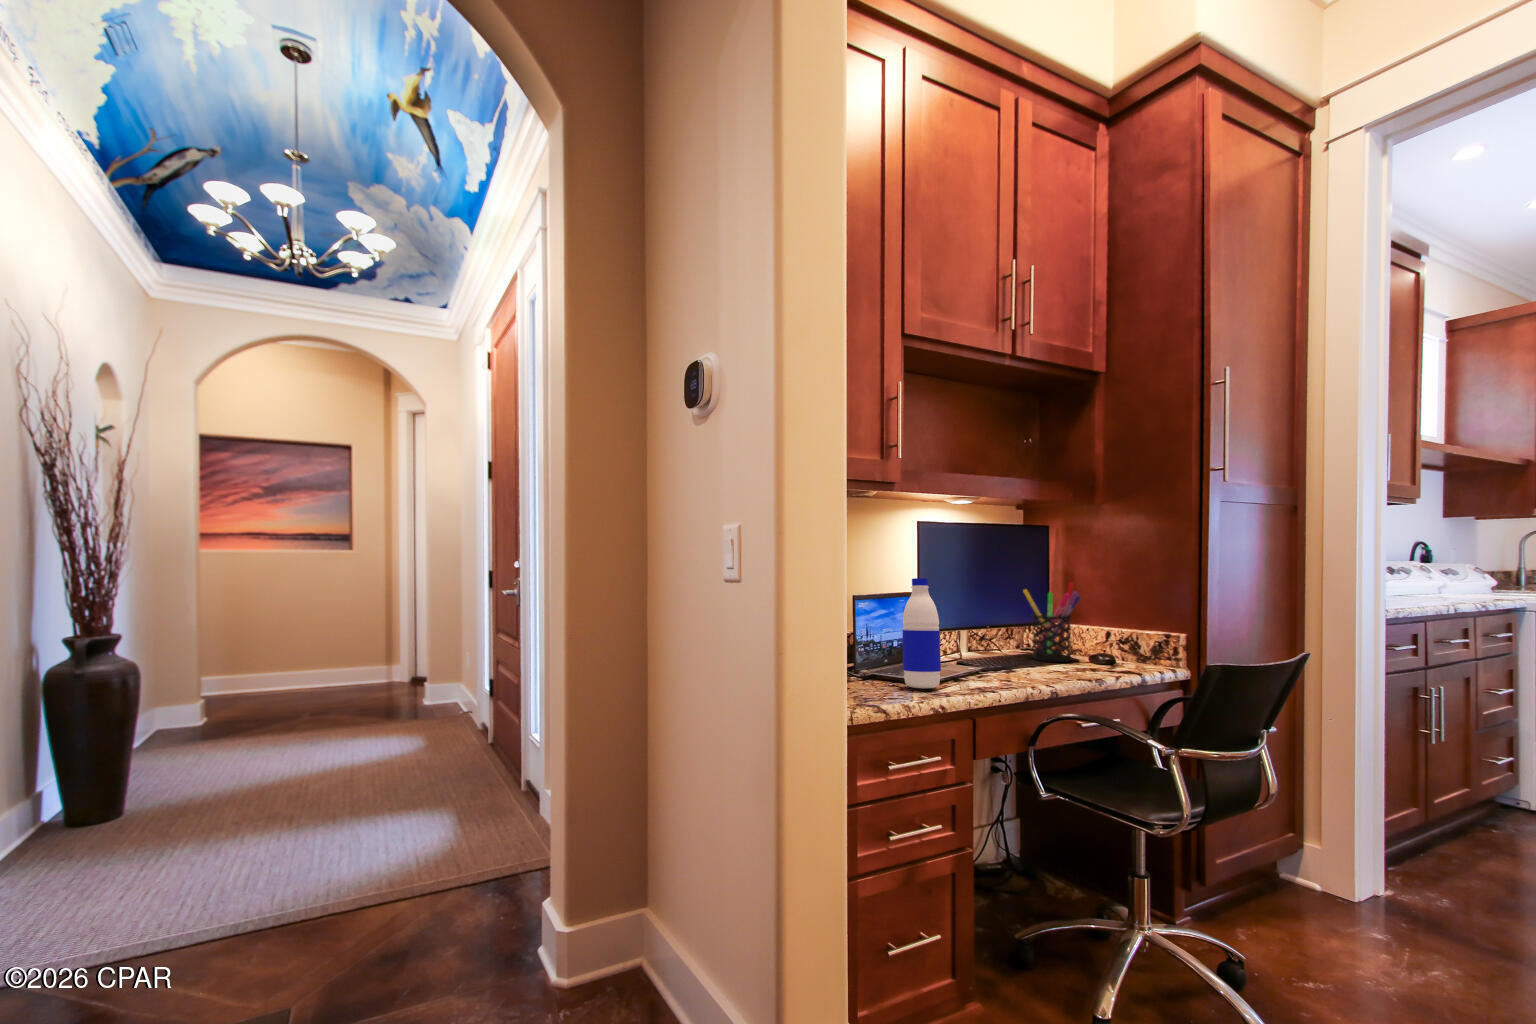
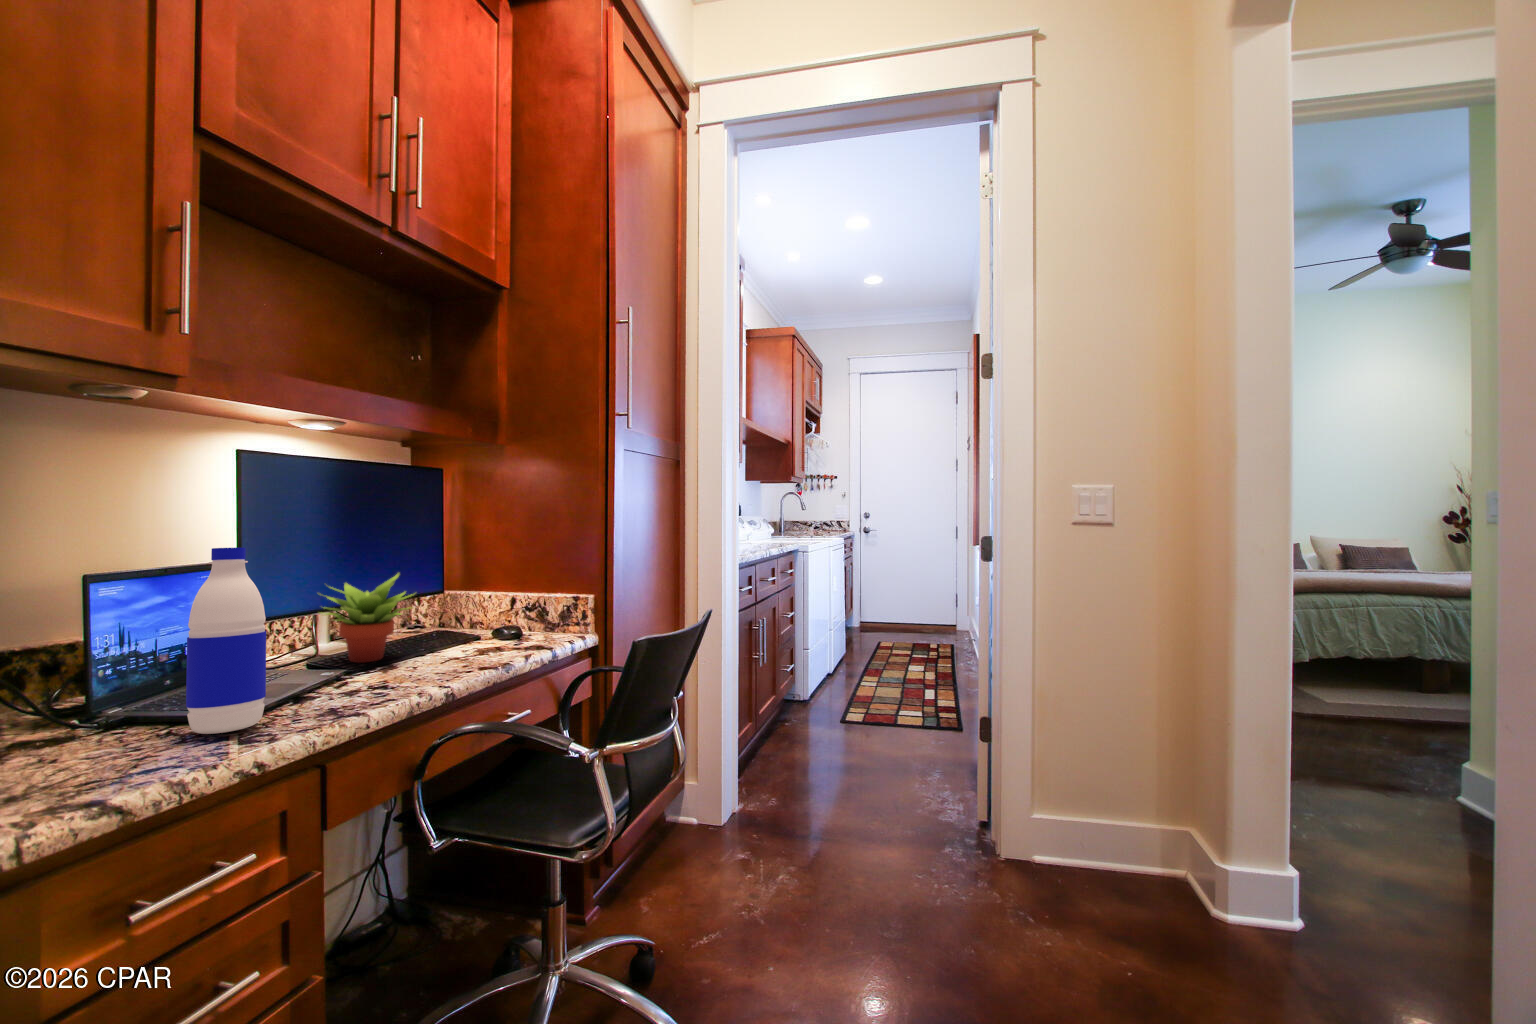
pen holder: present [1023,583,1080,662] -> none [412,543,486,643]
succulent plant: none [963,603,1028,667] -> present [317,573,414,663]

